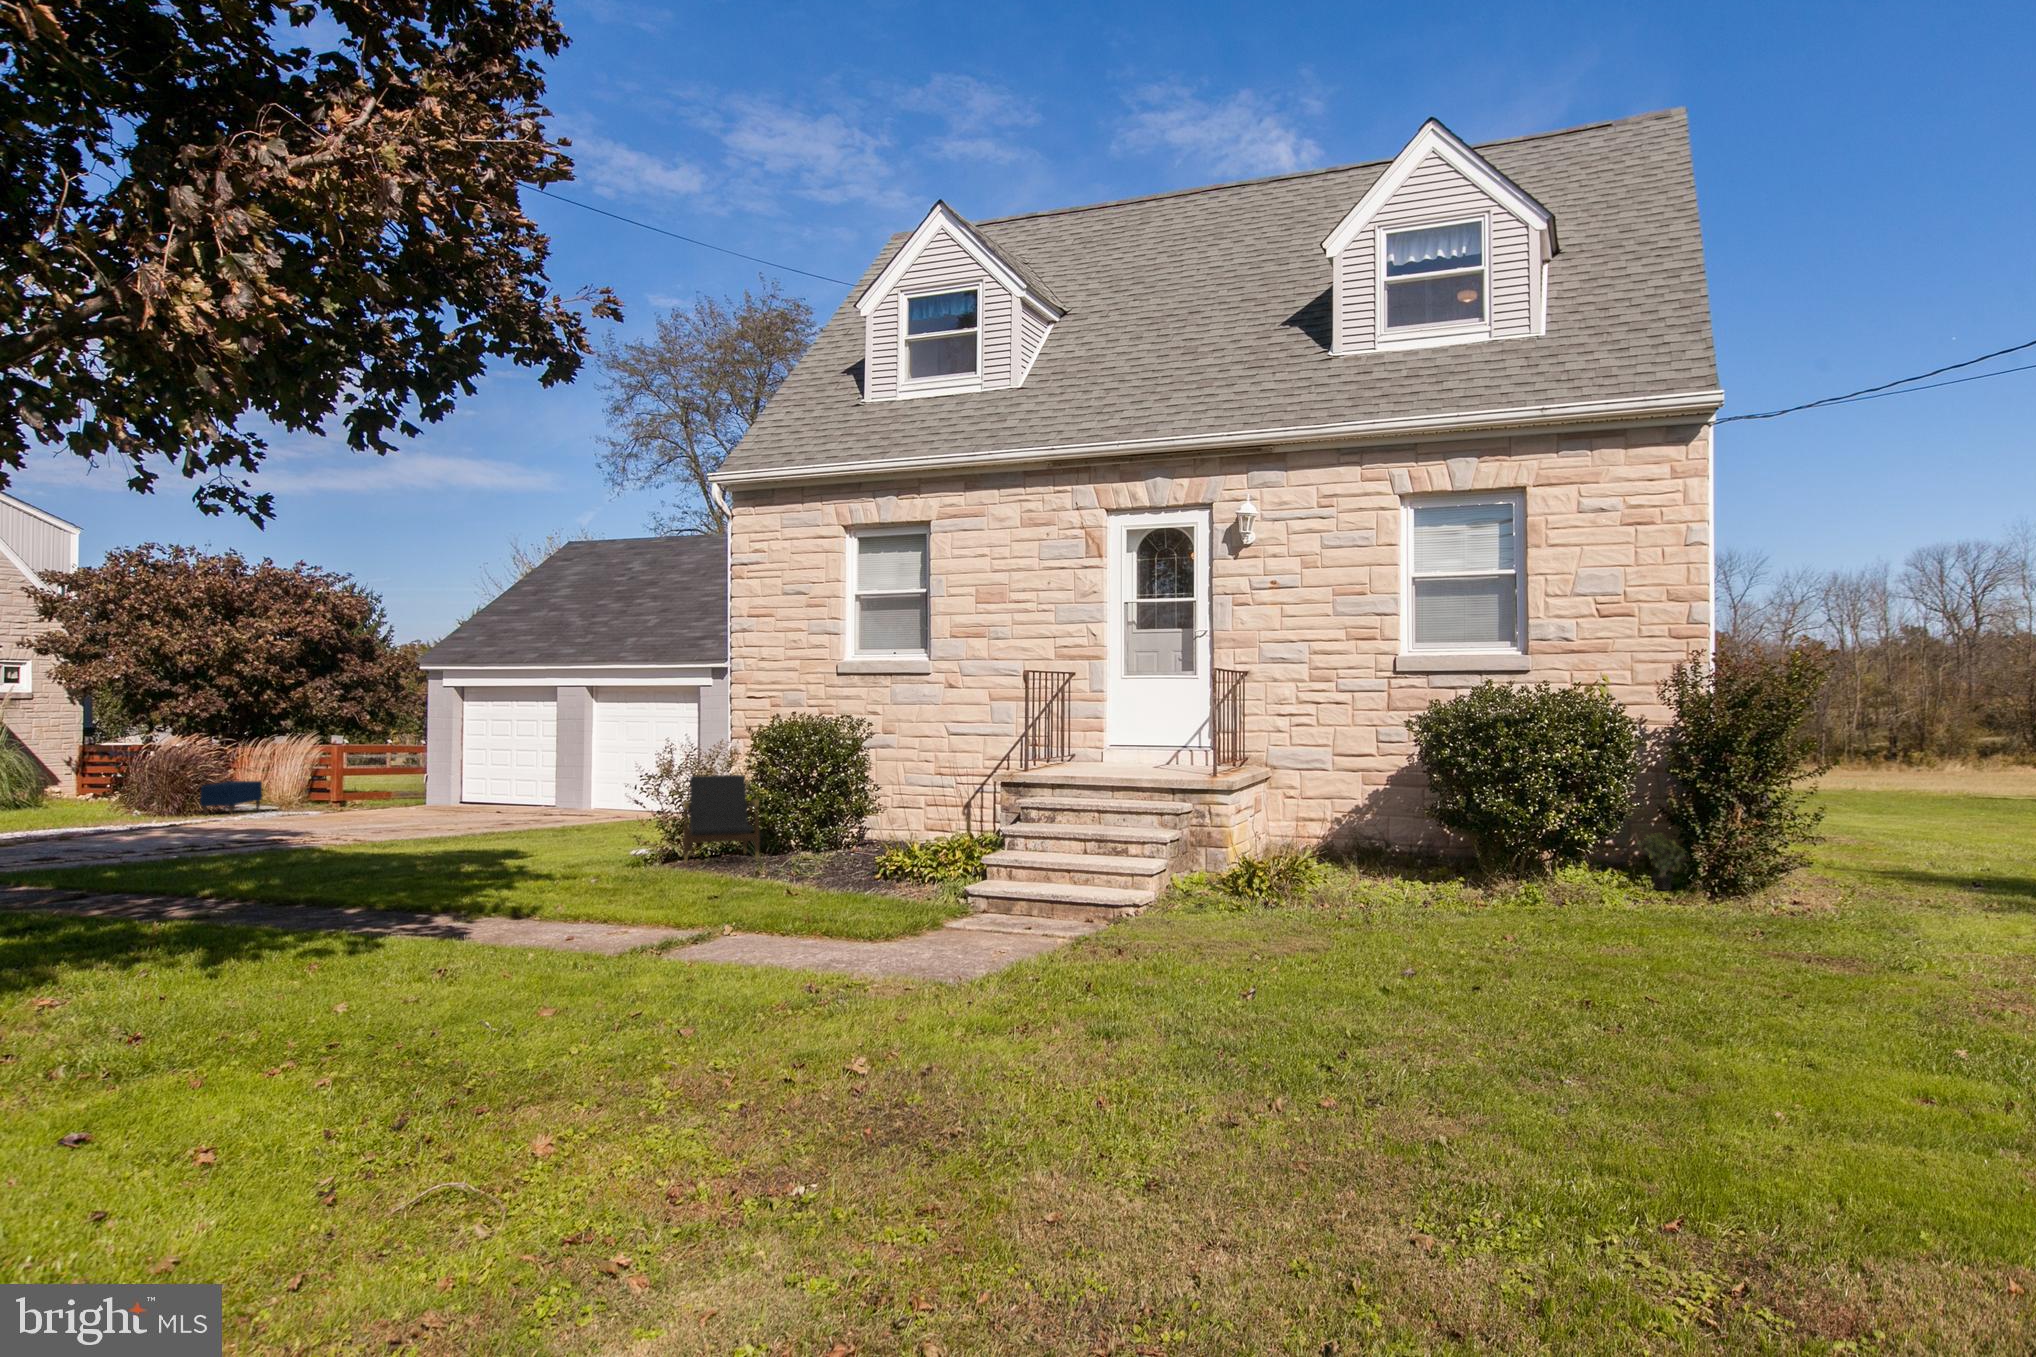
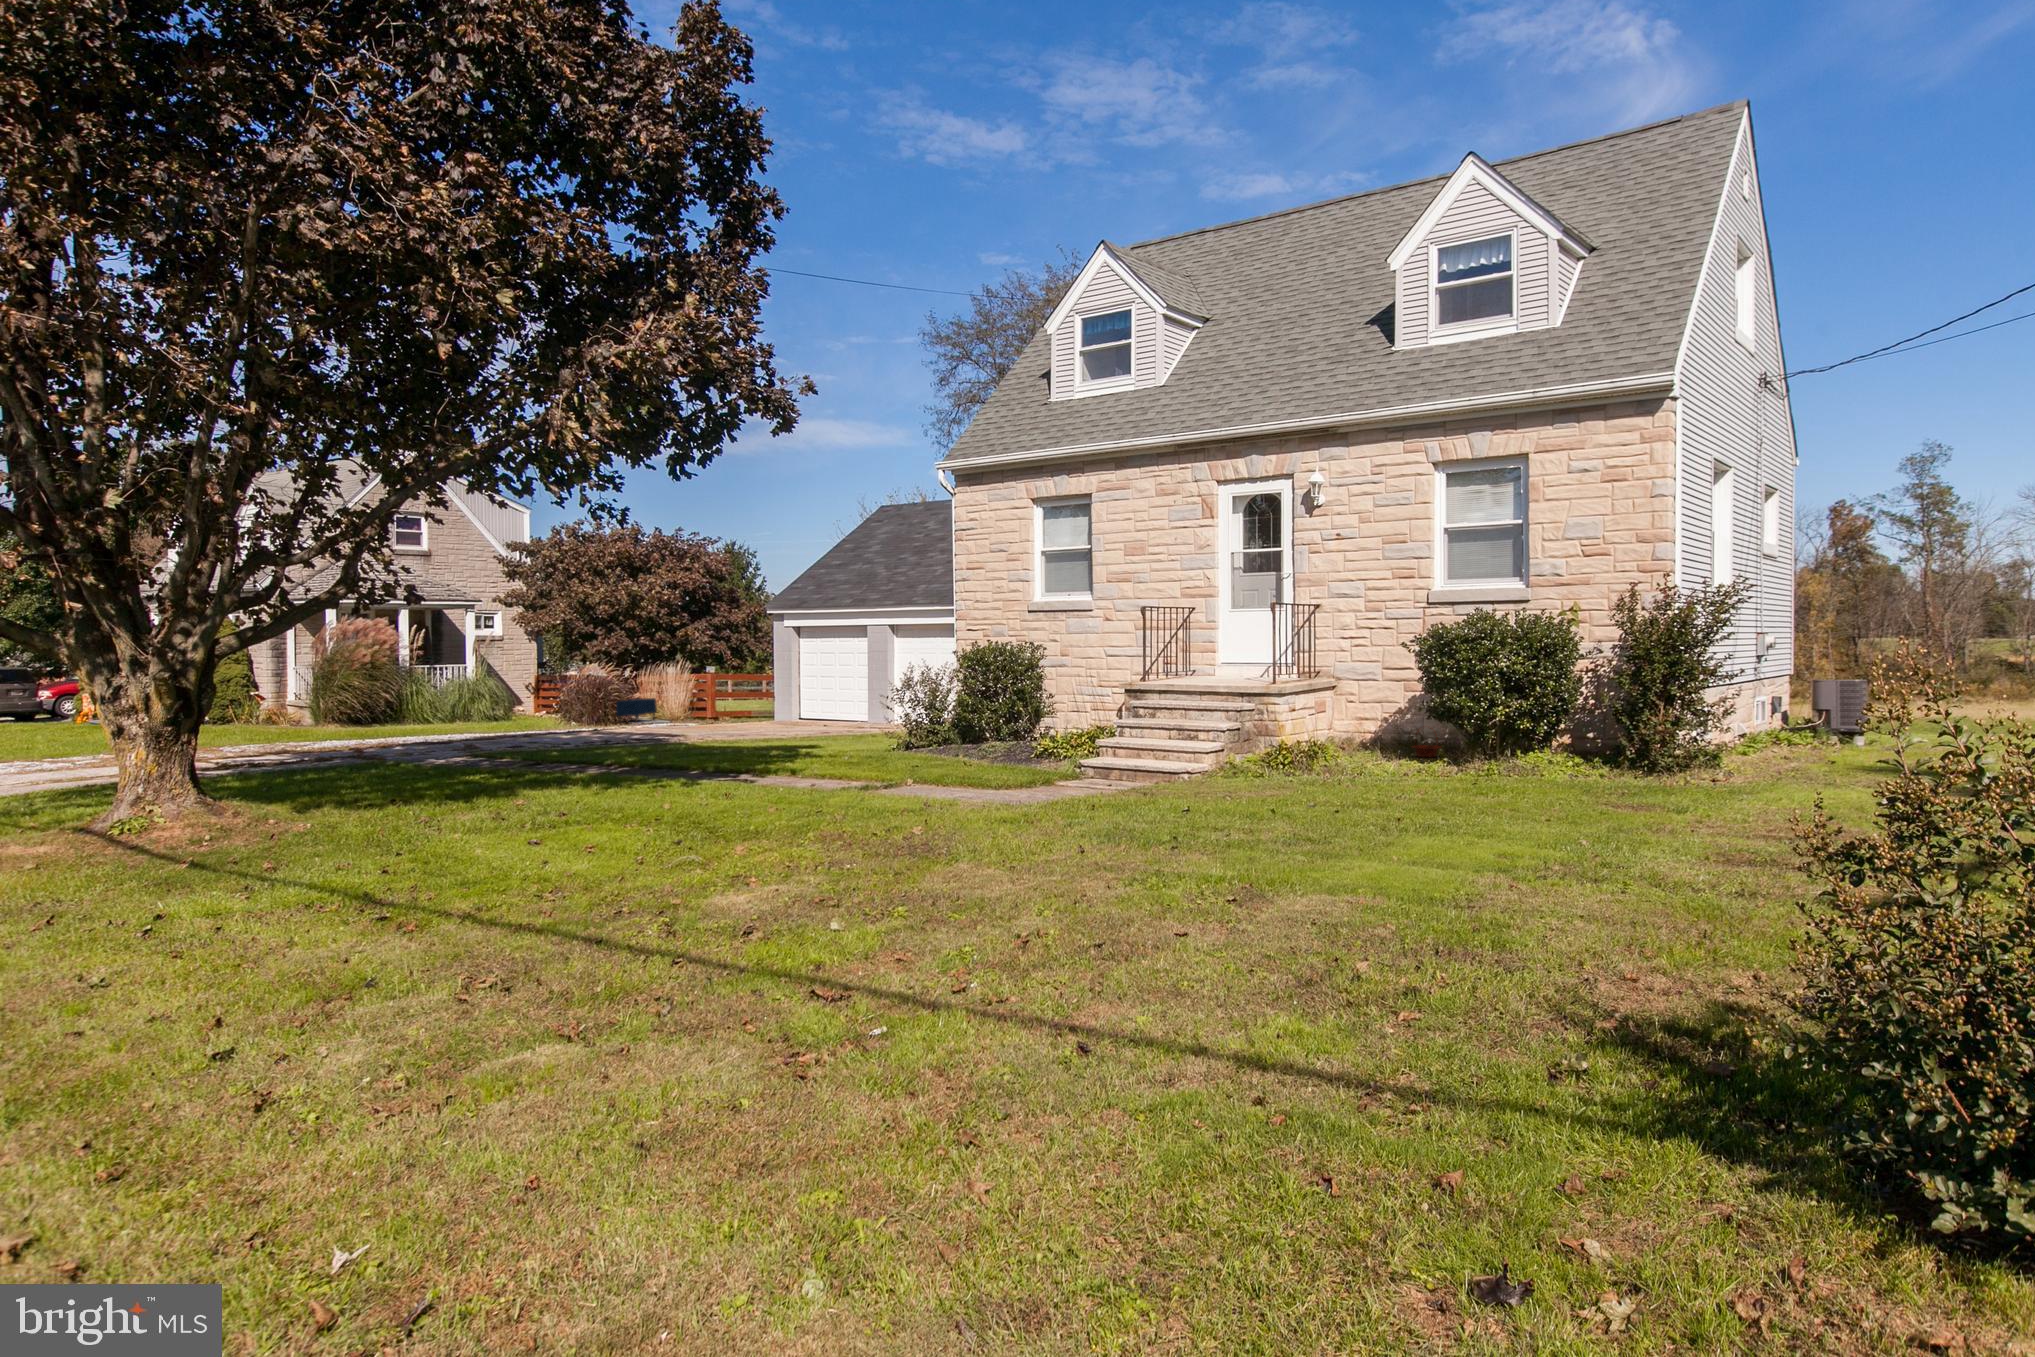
lounge chair: present [683,775,760,864] -> none [912,687,966,749]
basket: none [1382,831,1423,872] -> present [1413,734,1440,757]
potted plant: present [1638,833,1685,890] -> none [1585,725,1623,769]

